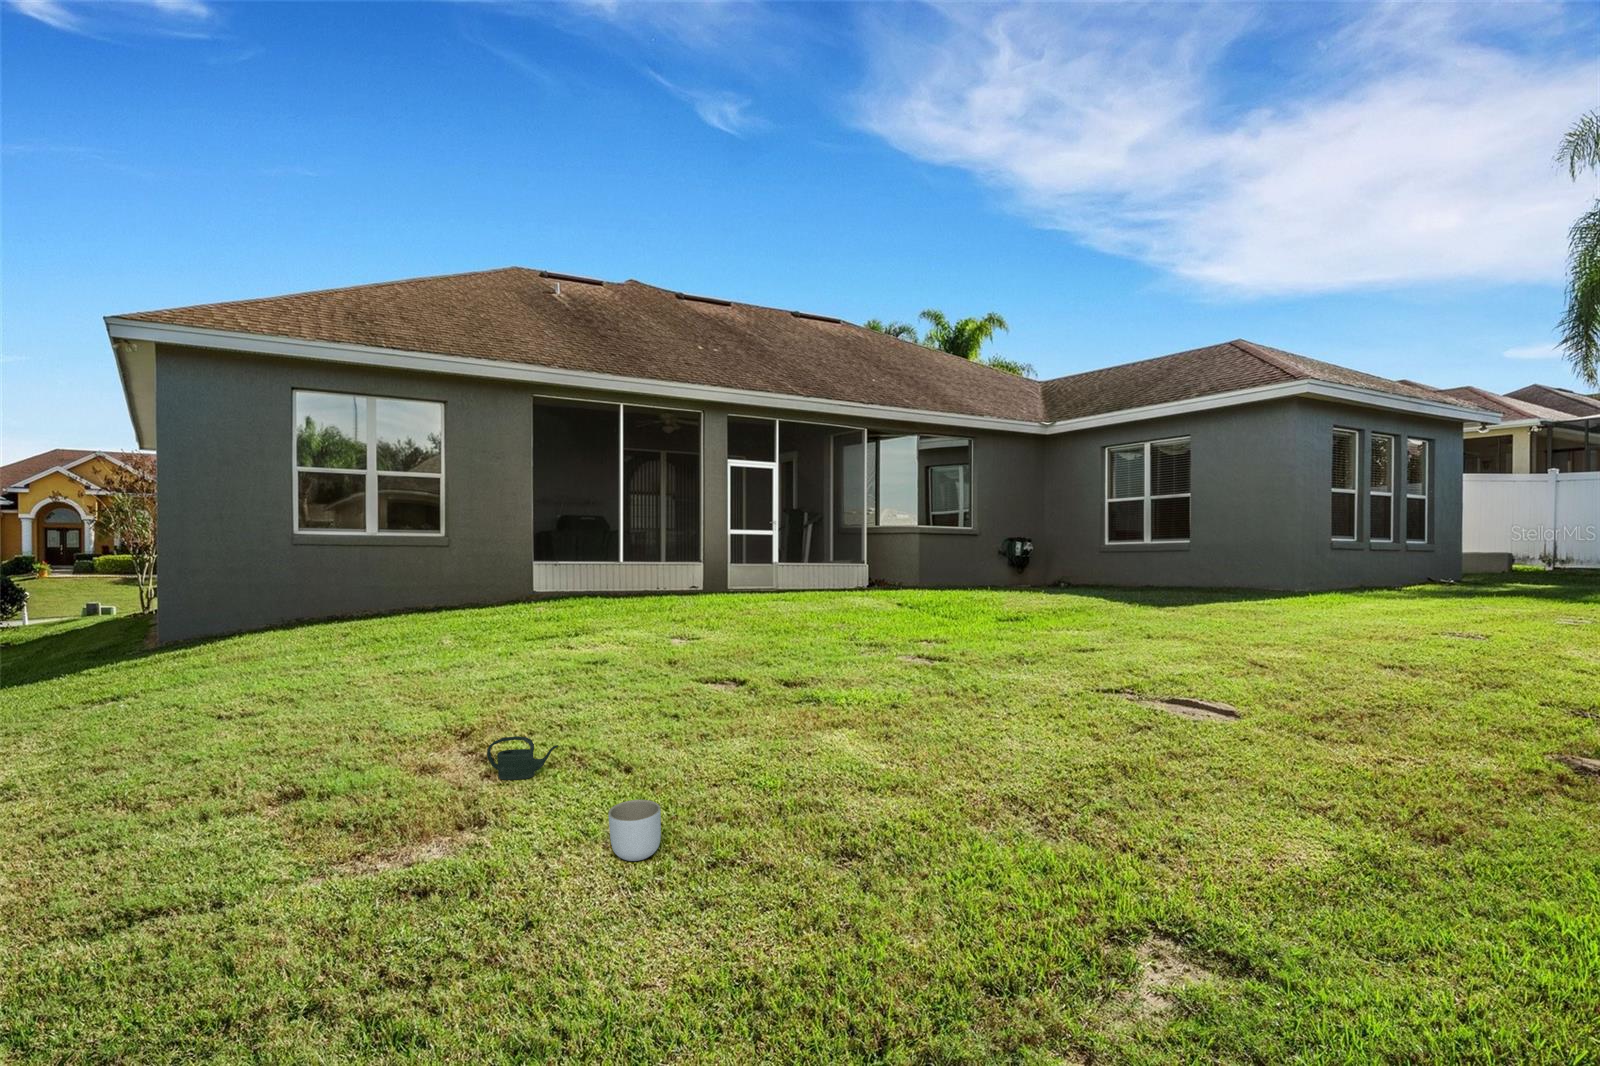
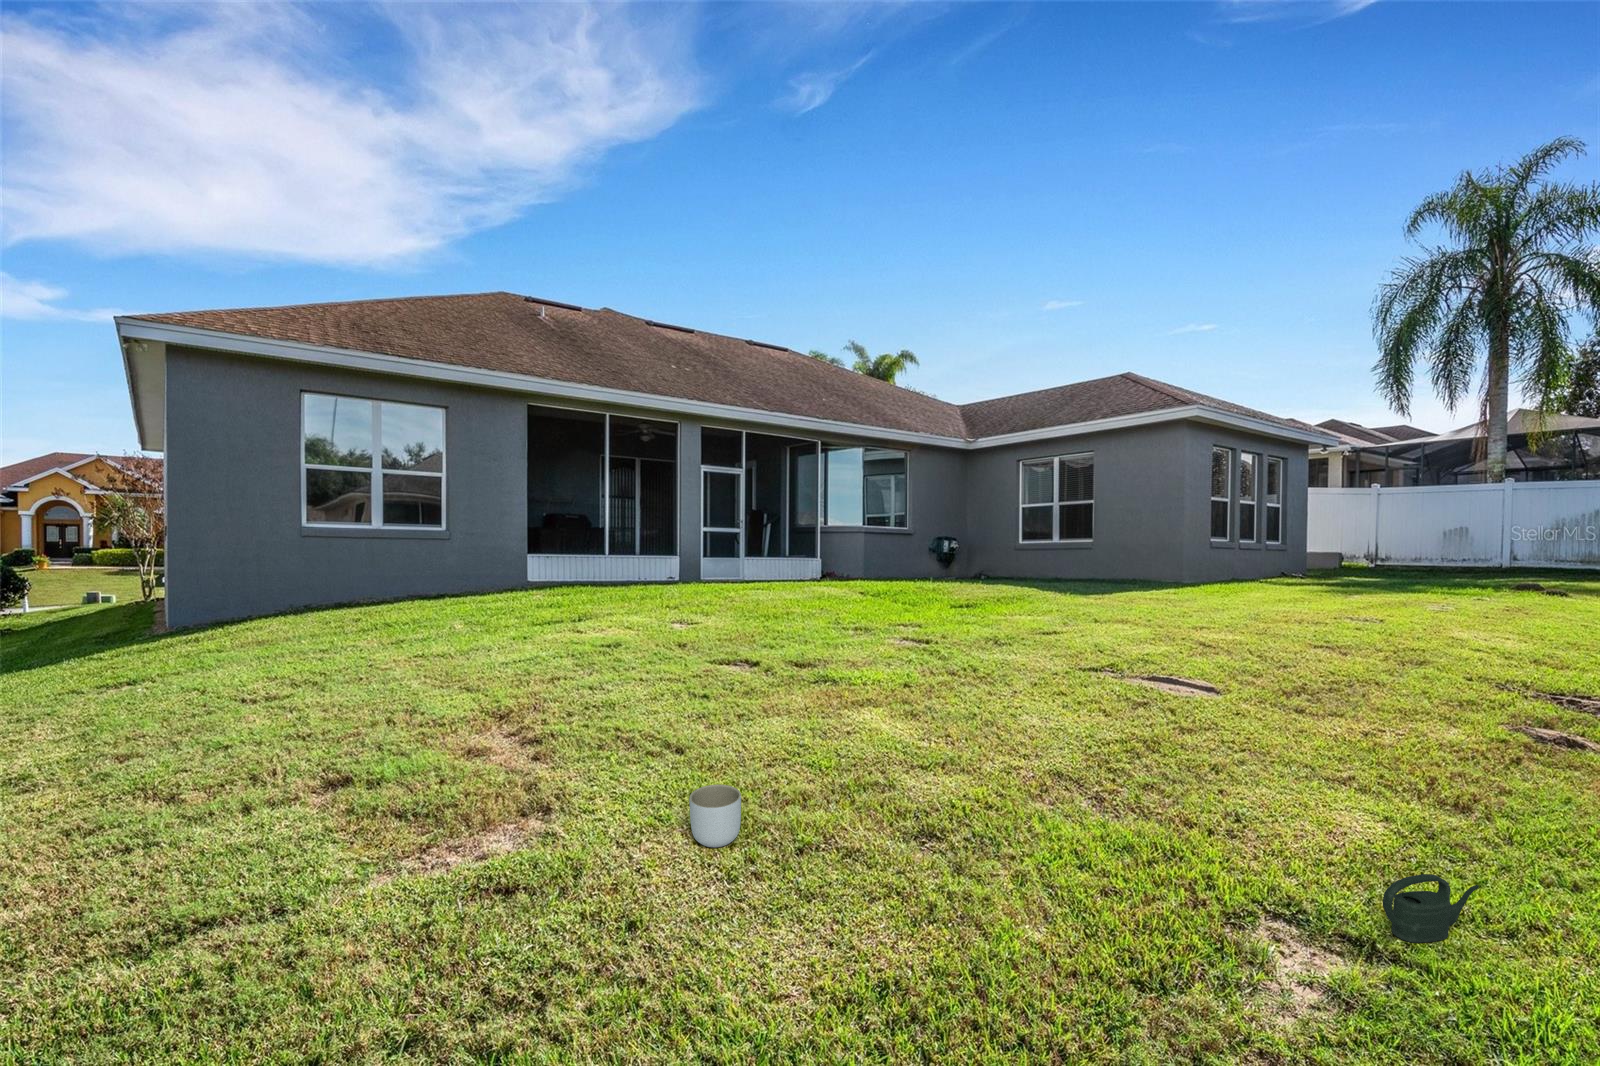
watering can: present [487,736,558,780] -> present [1383,874,1479,943]

